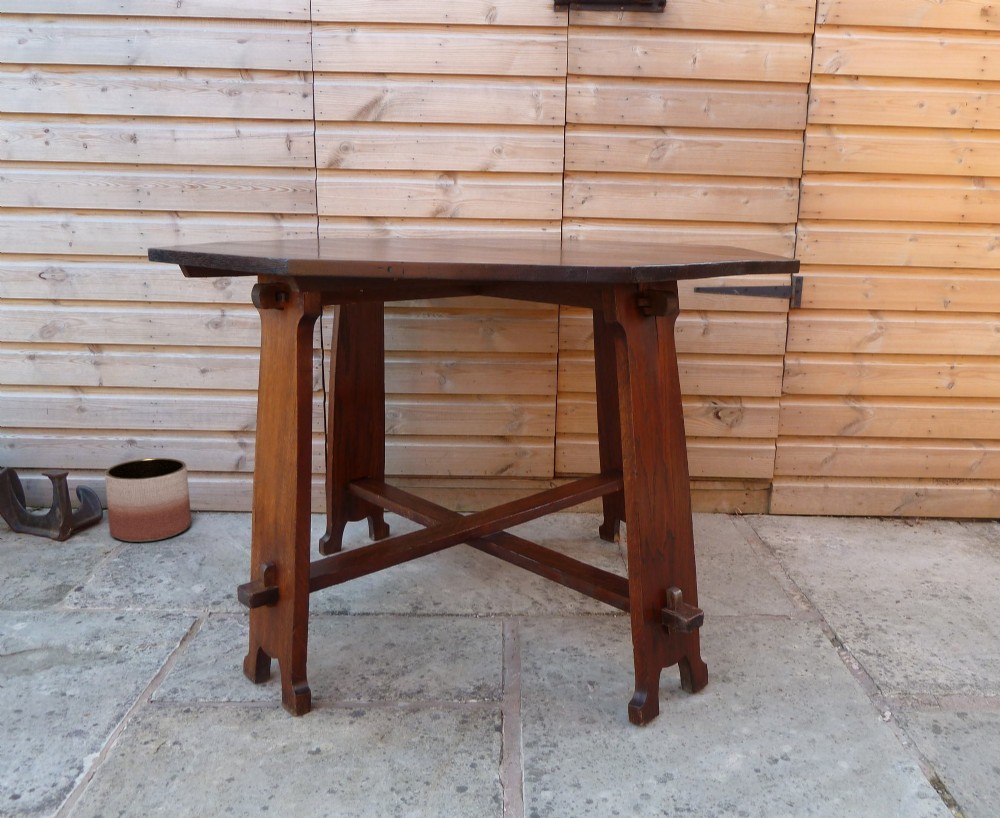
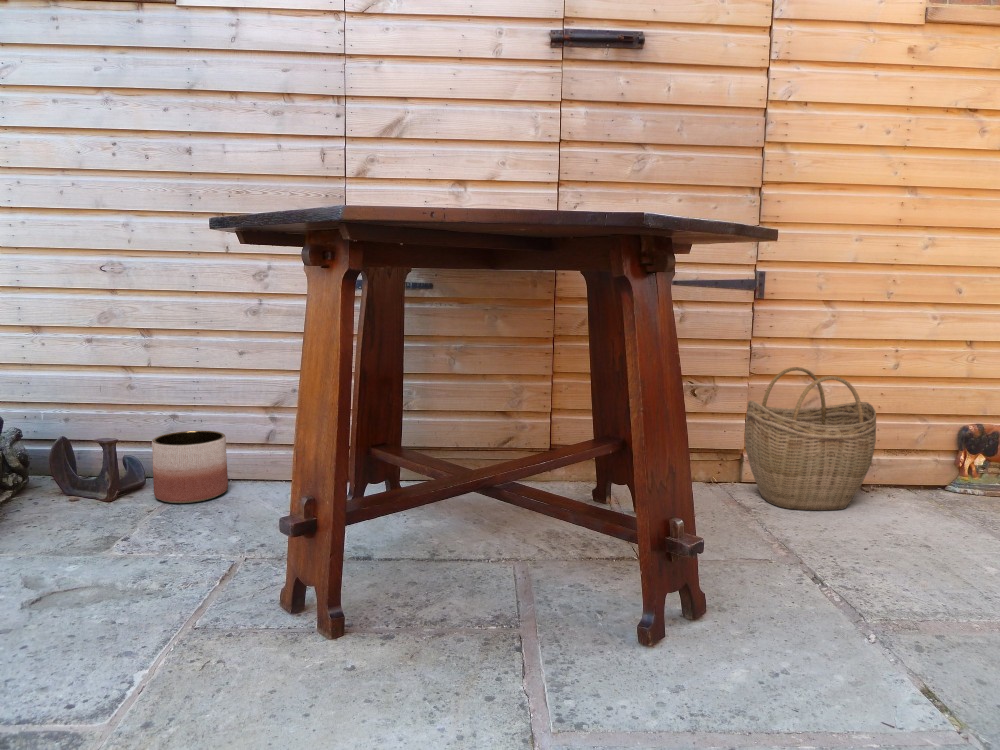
woven basket: none [774,388,923,554] -> present [745,367,876,511]

